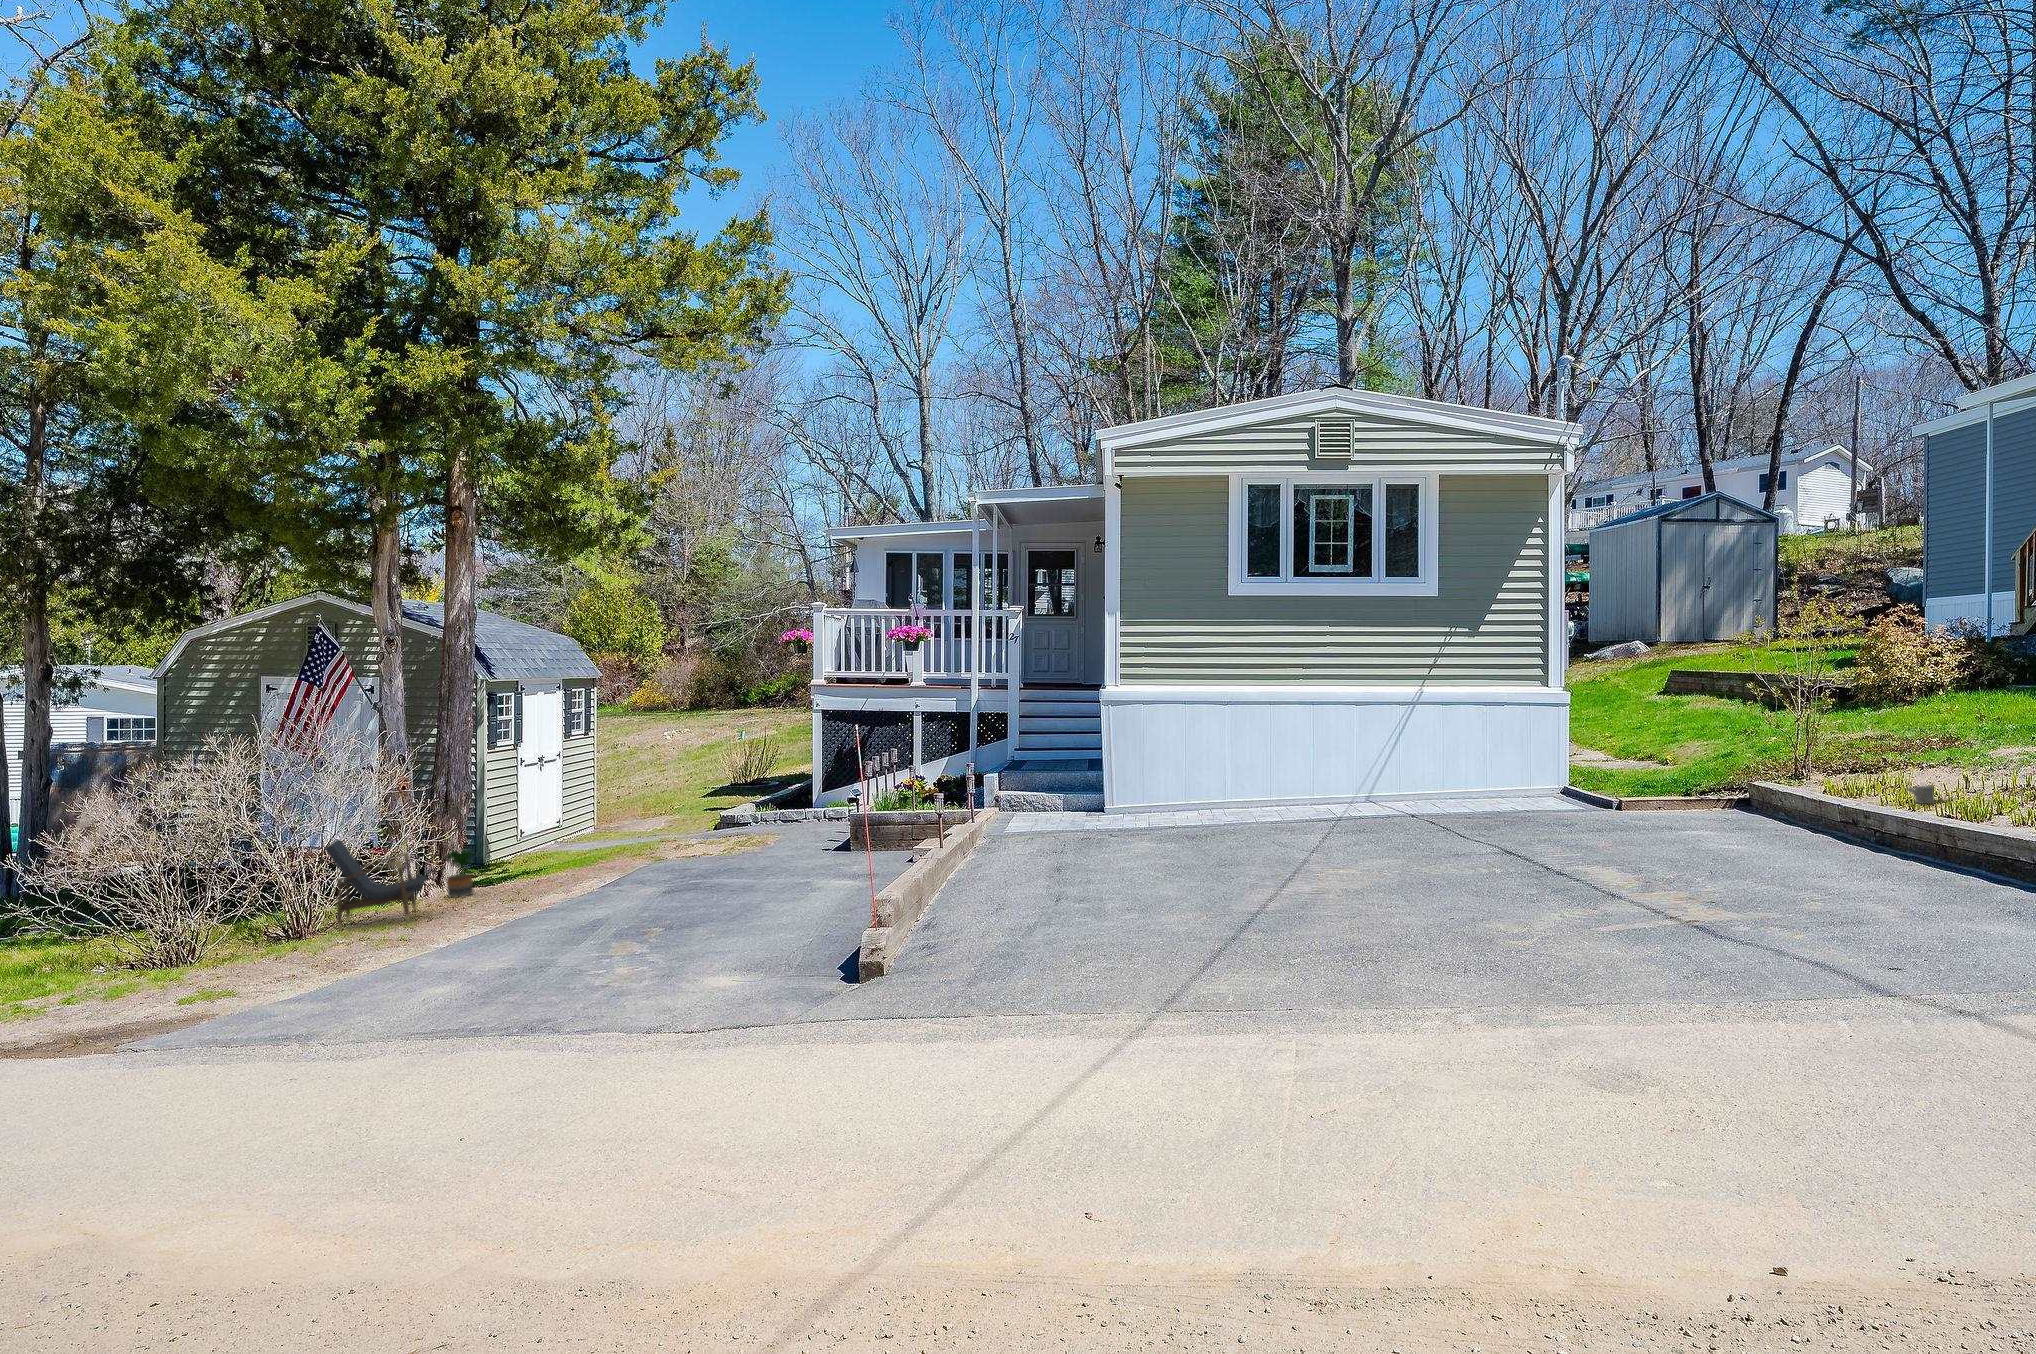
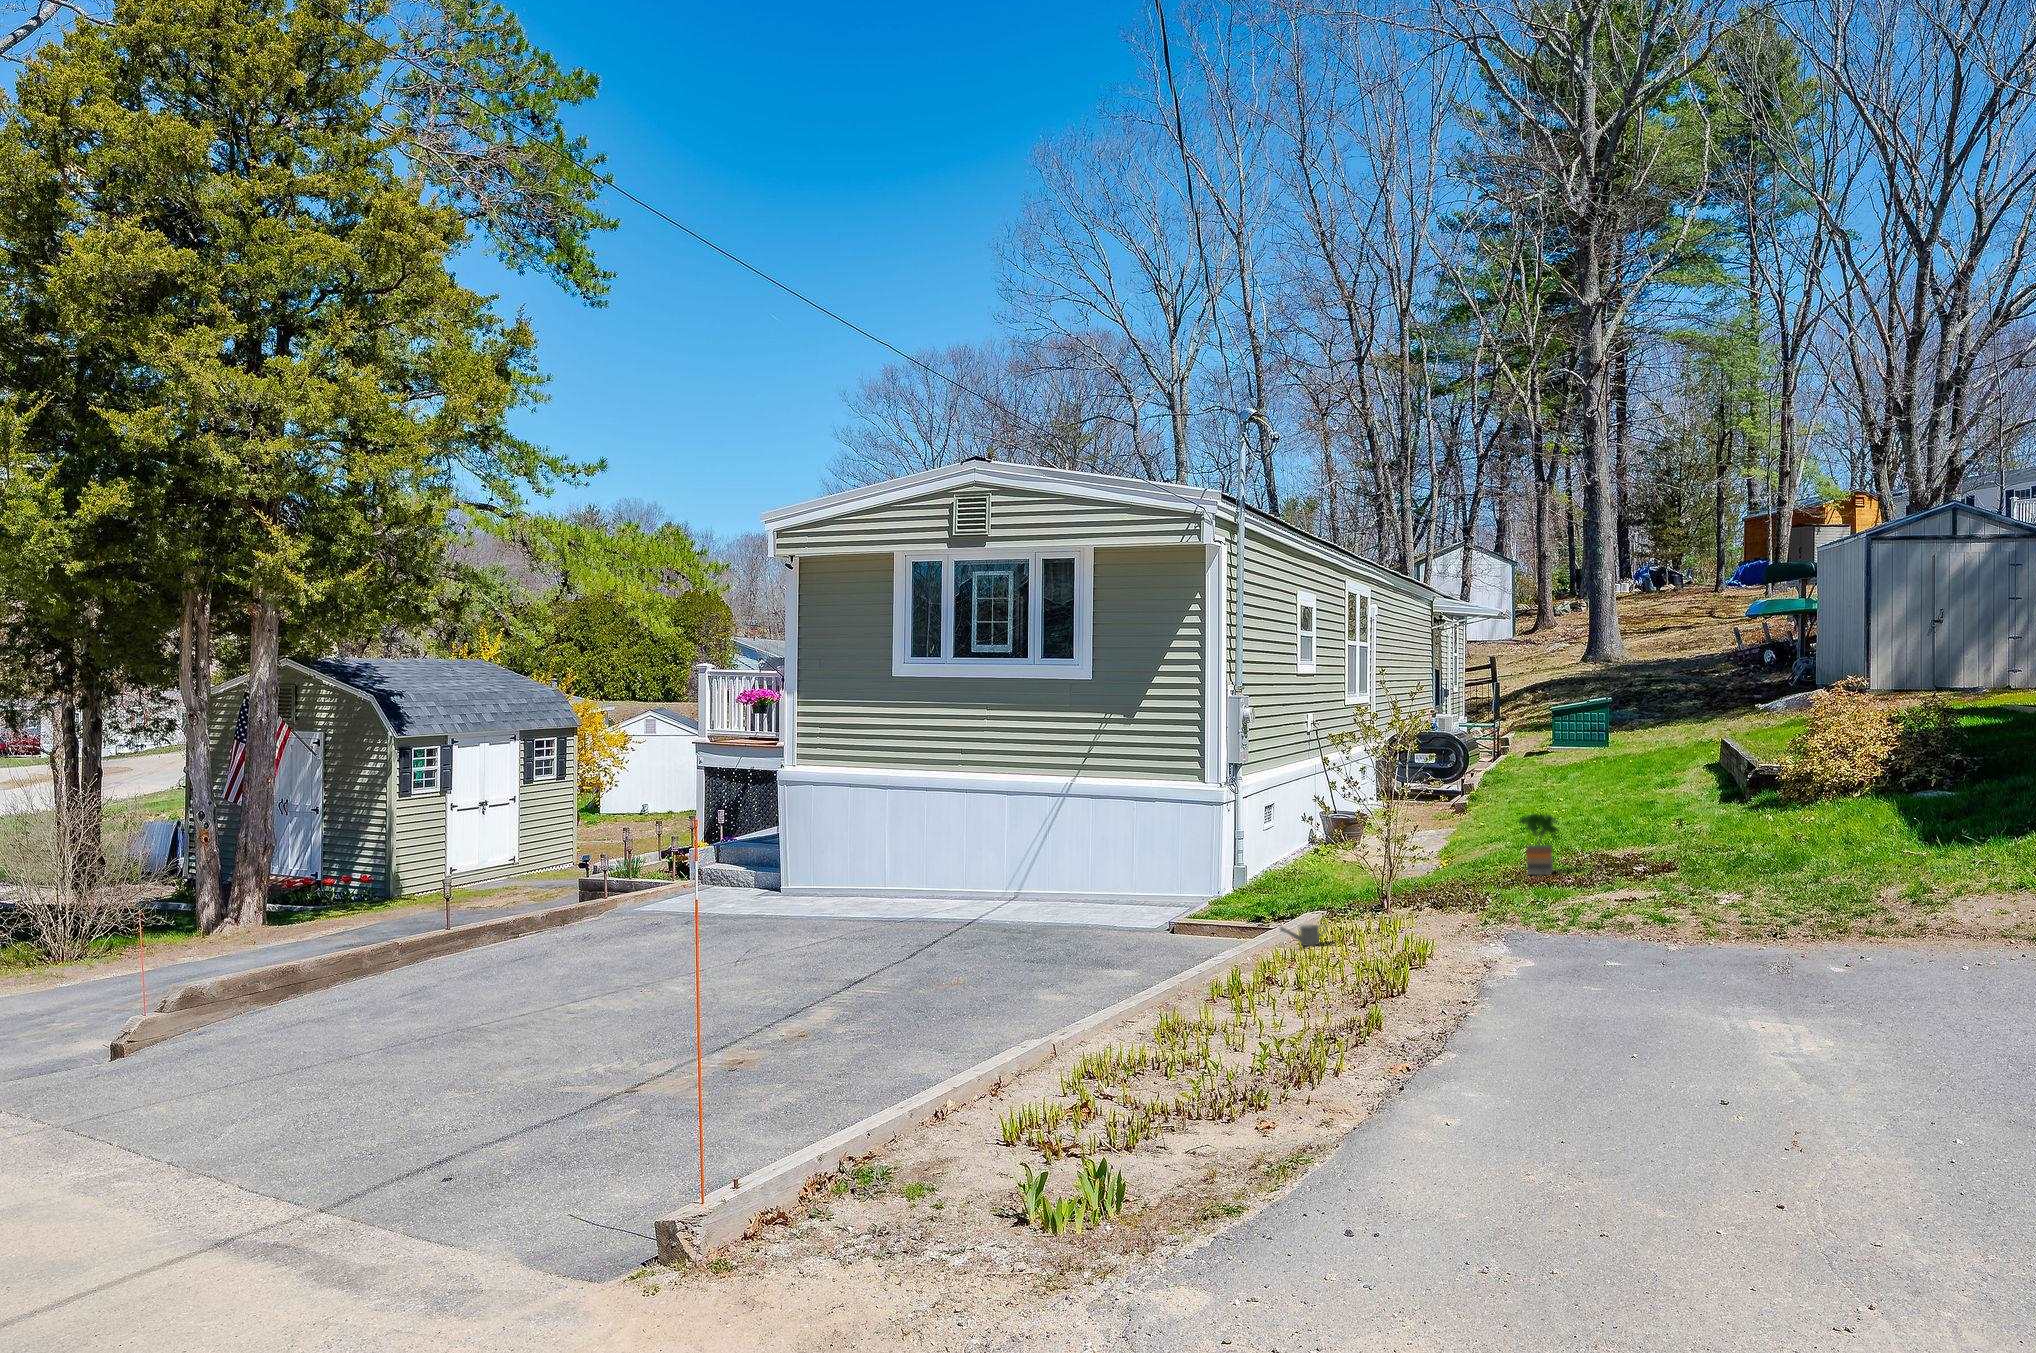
lounge chair: present [326,840,426,930] -> none [58,886,161,965]
potted tree: present [446,850,476,897] -> present [1519,814,1558,875]

